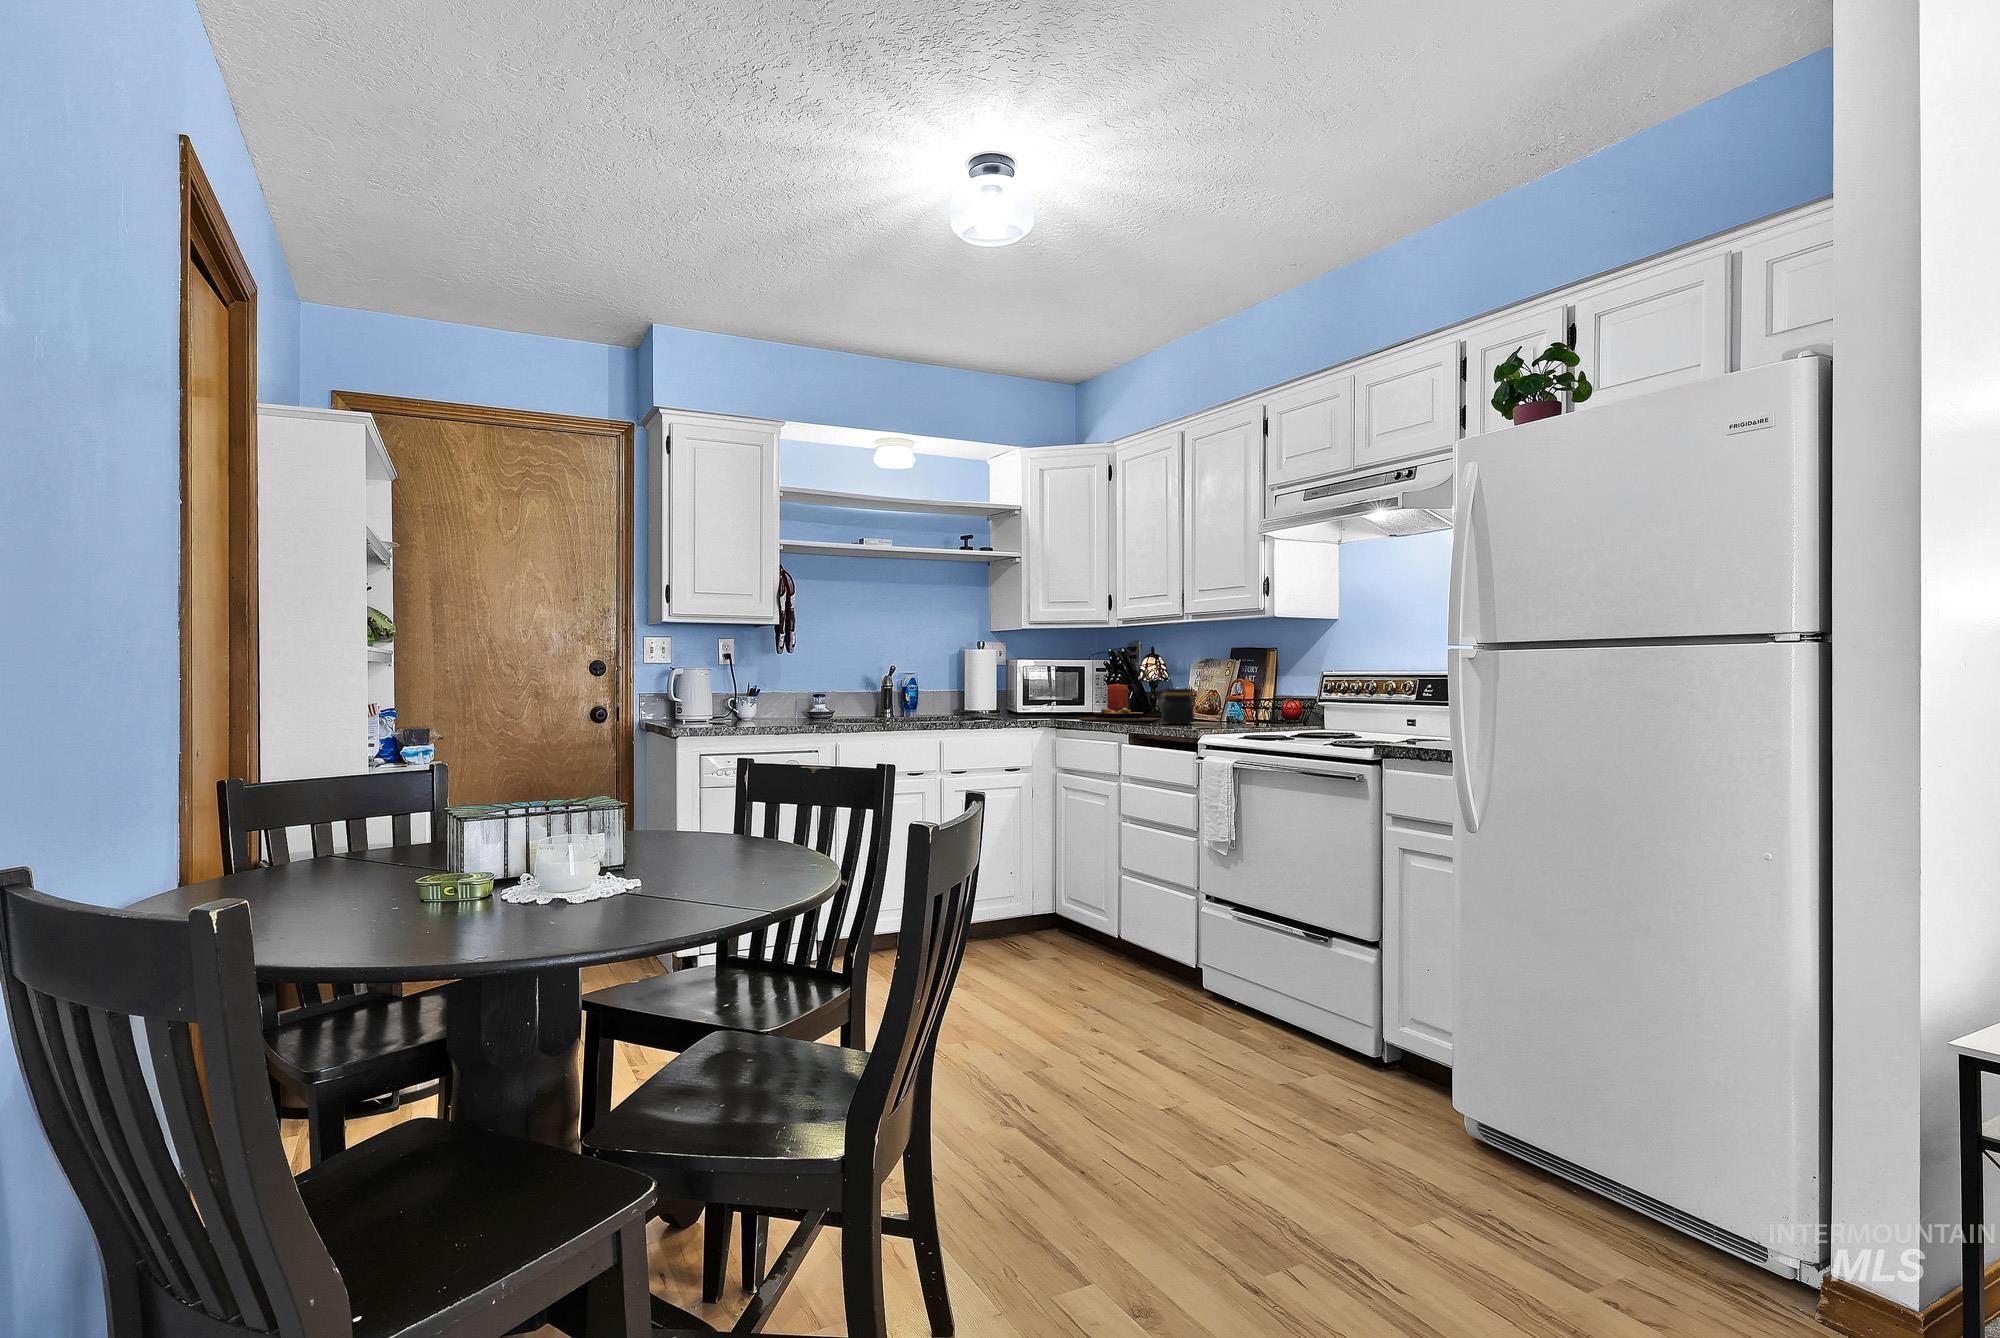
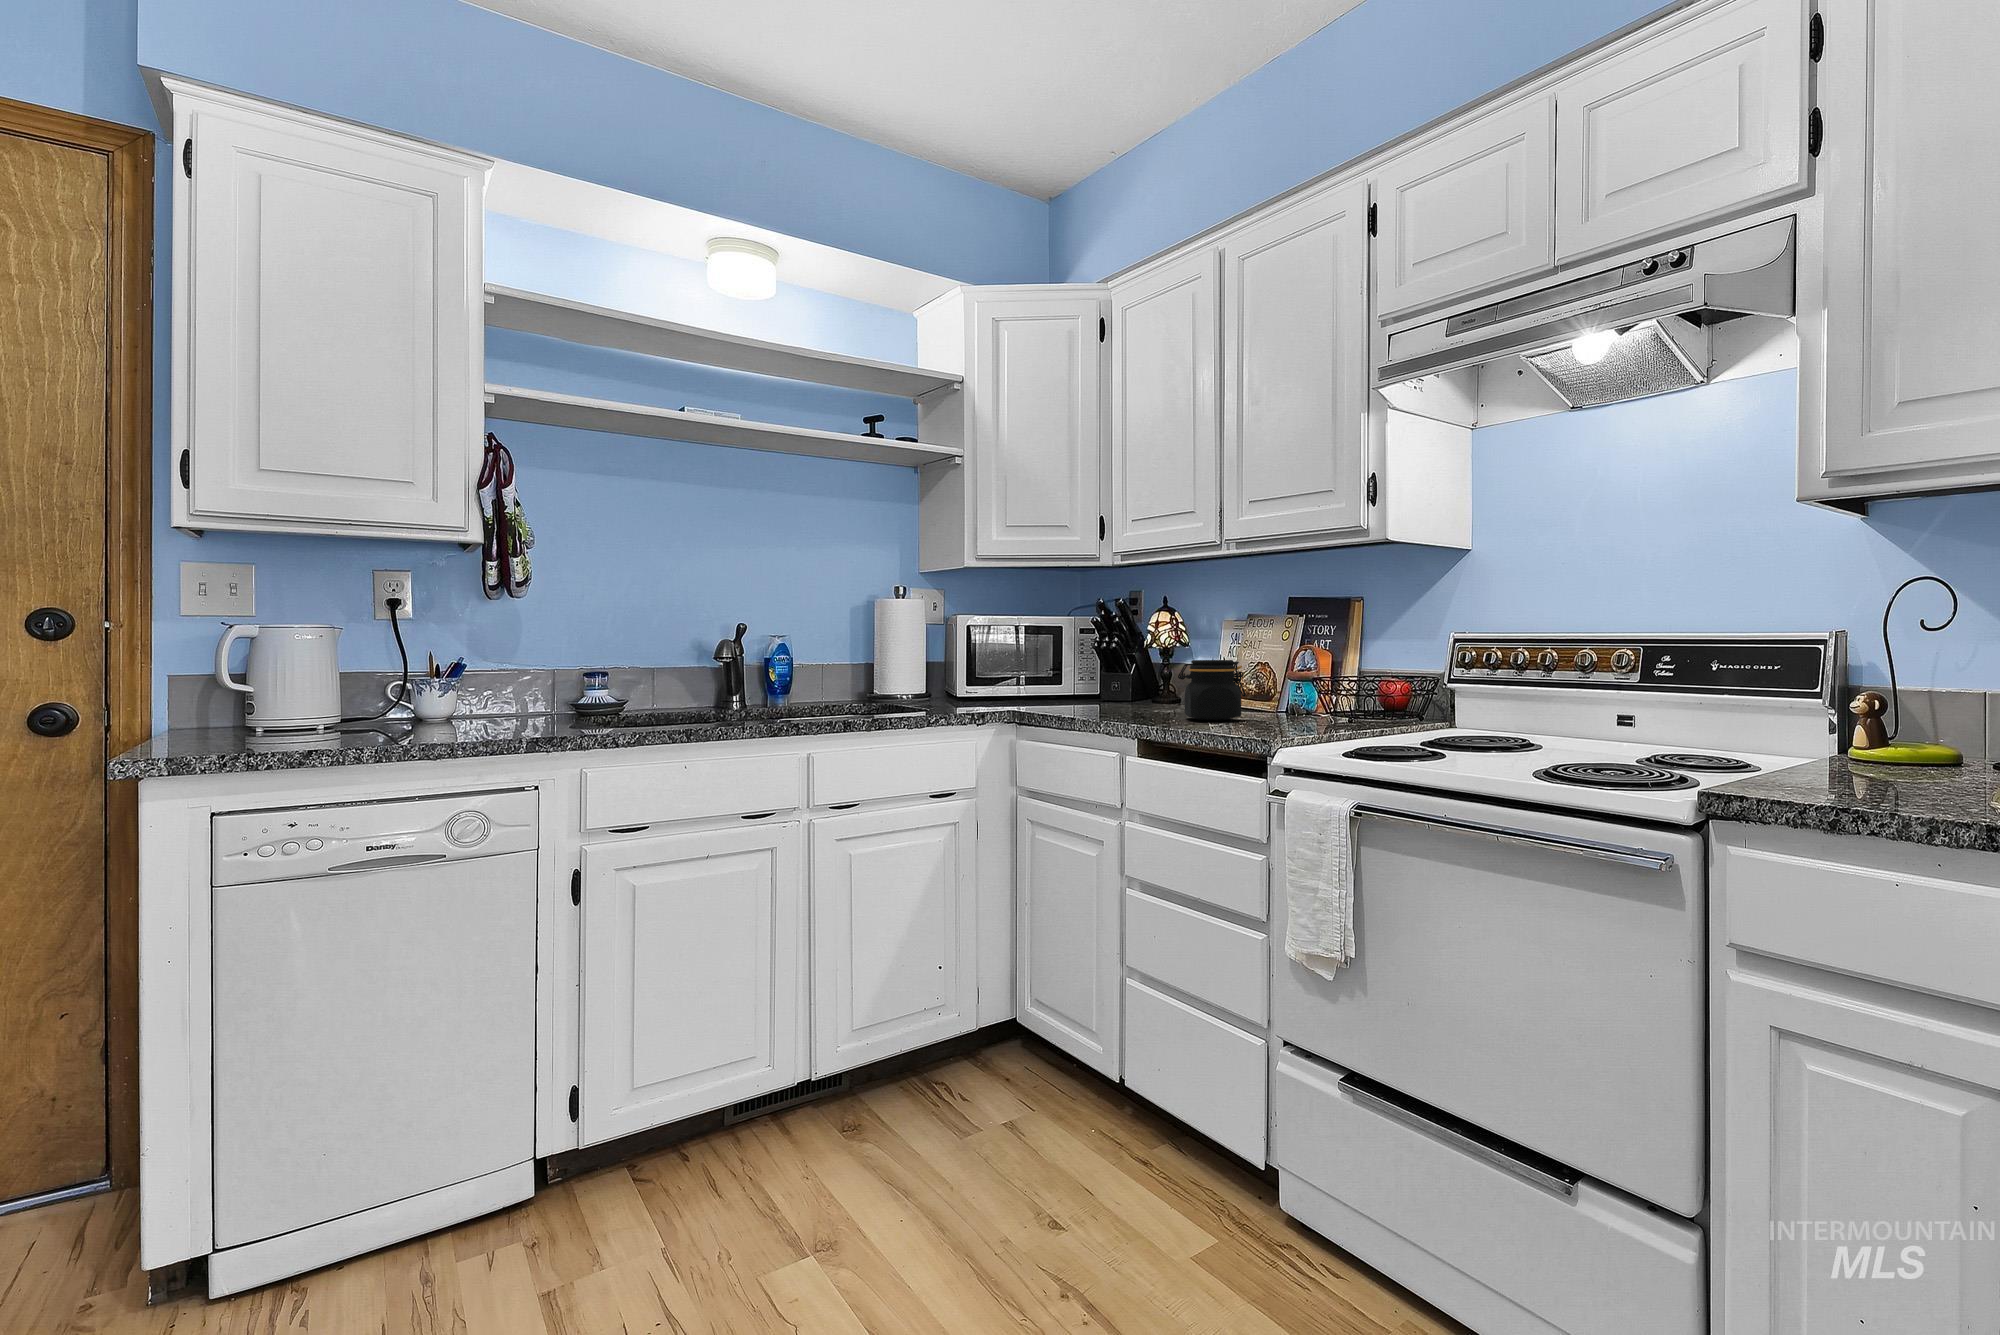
candle: present [1079,684,1161,721] -> none [1051,652,1178,712]

